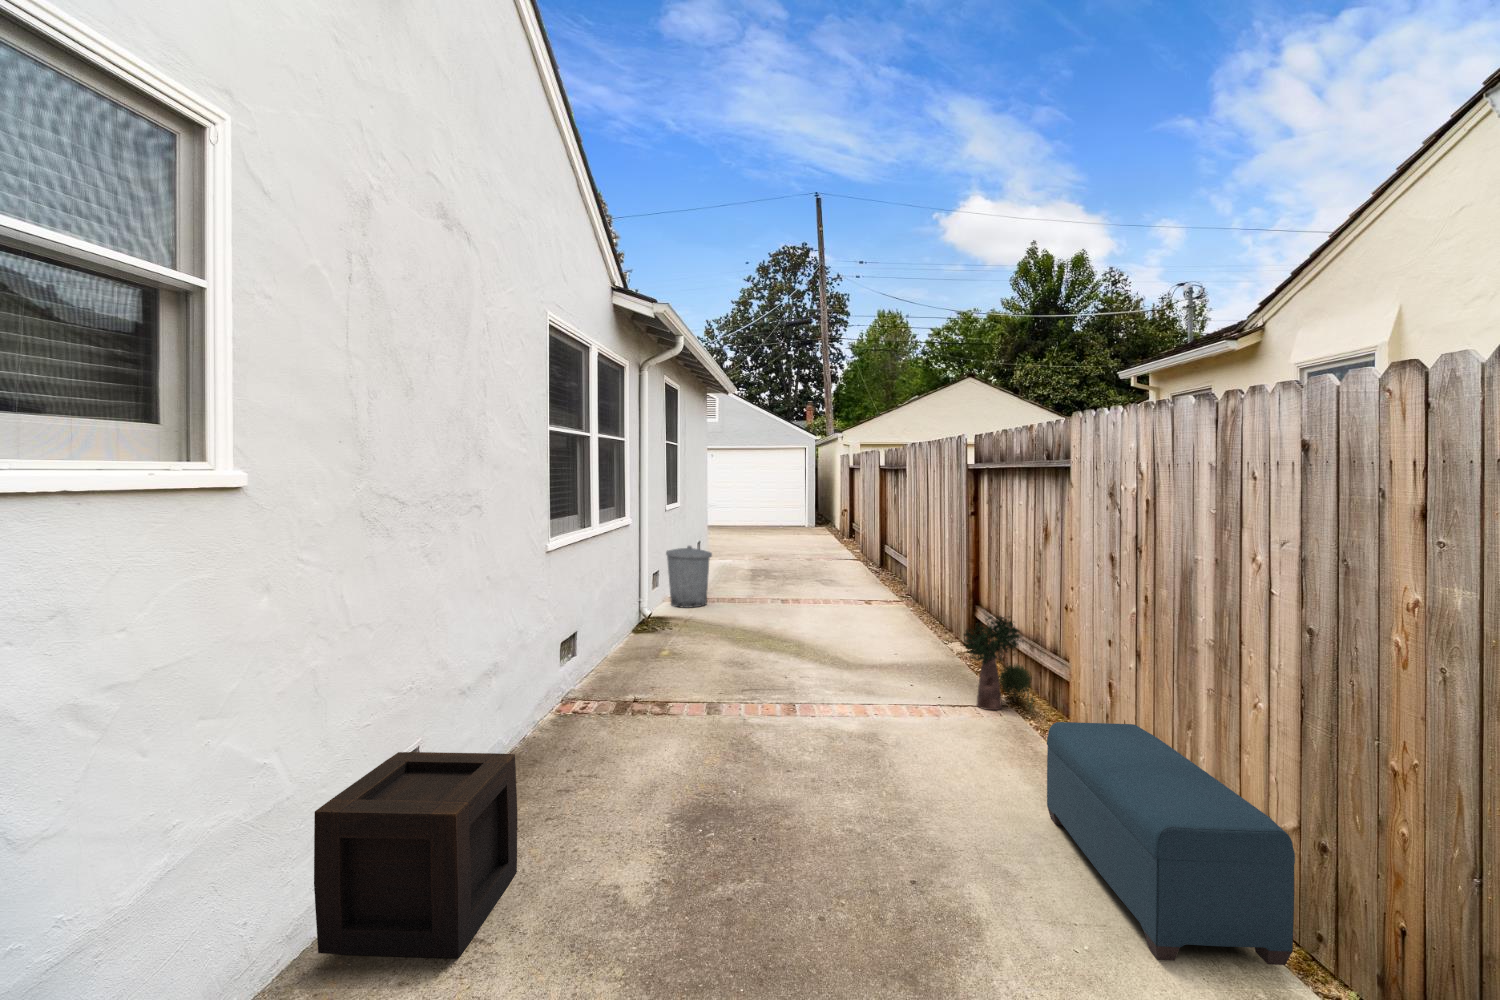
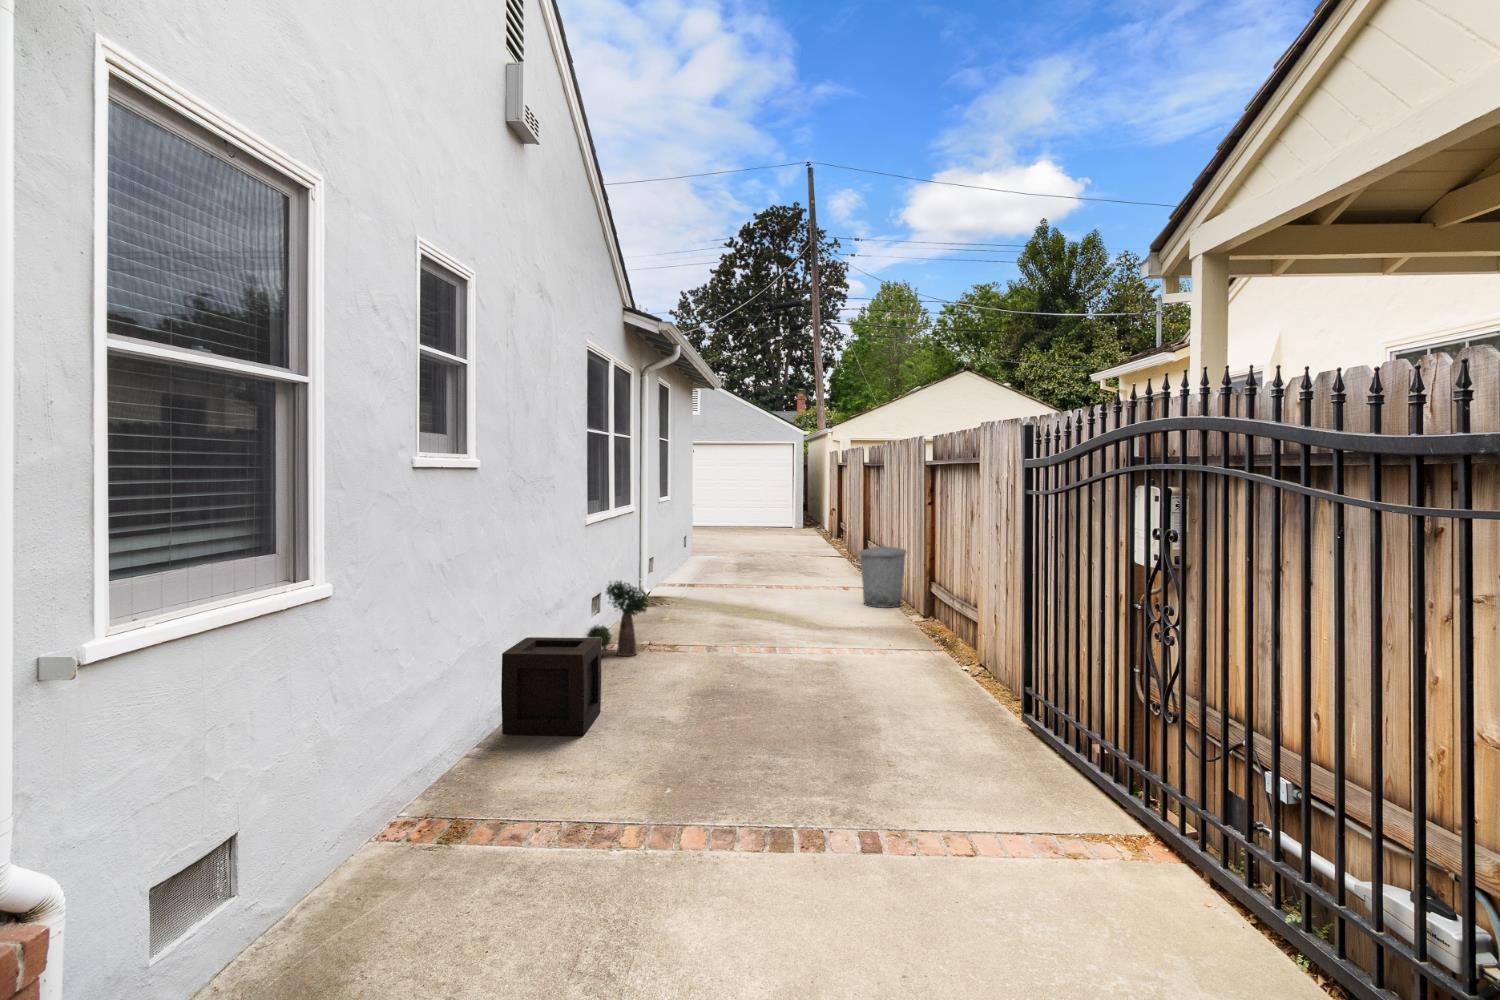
trash can: present [666,546,712,608] -> present [858,544,906,608]
potted plant: present [964,616,1035,713] -> present [587,581,648,656]
bench: present [1047,722,1295,965] -> none [940,632,1045,739]

